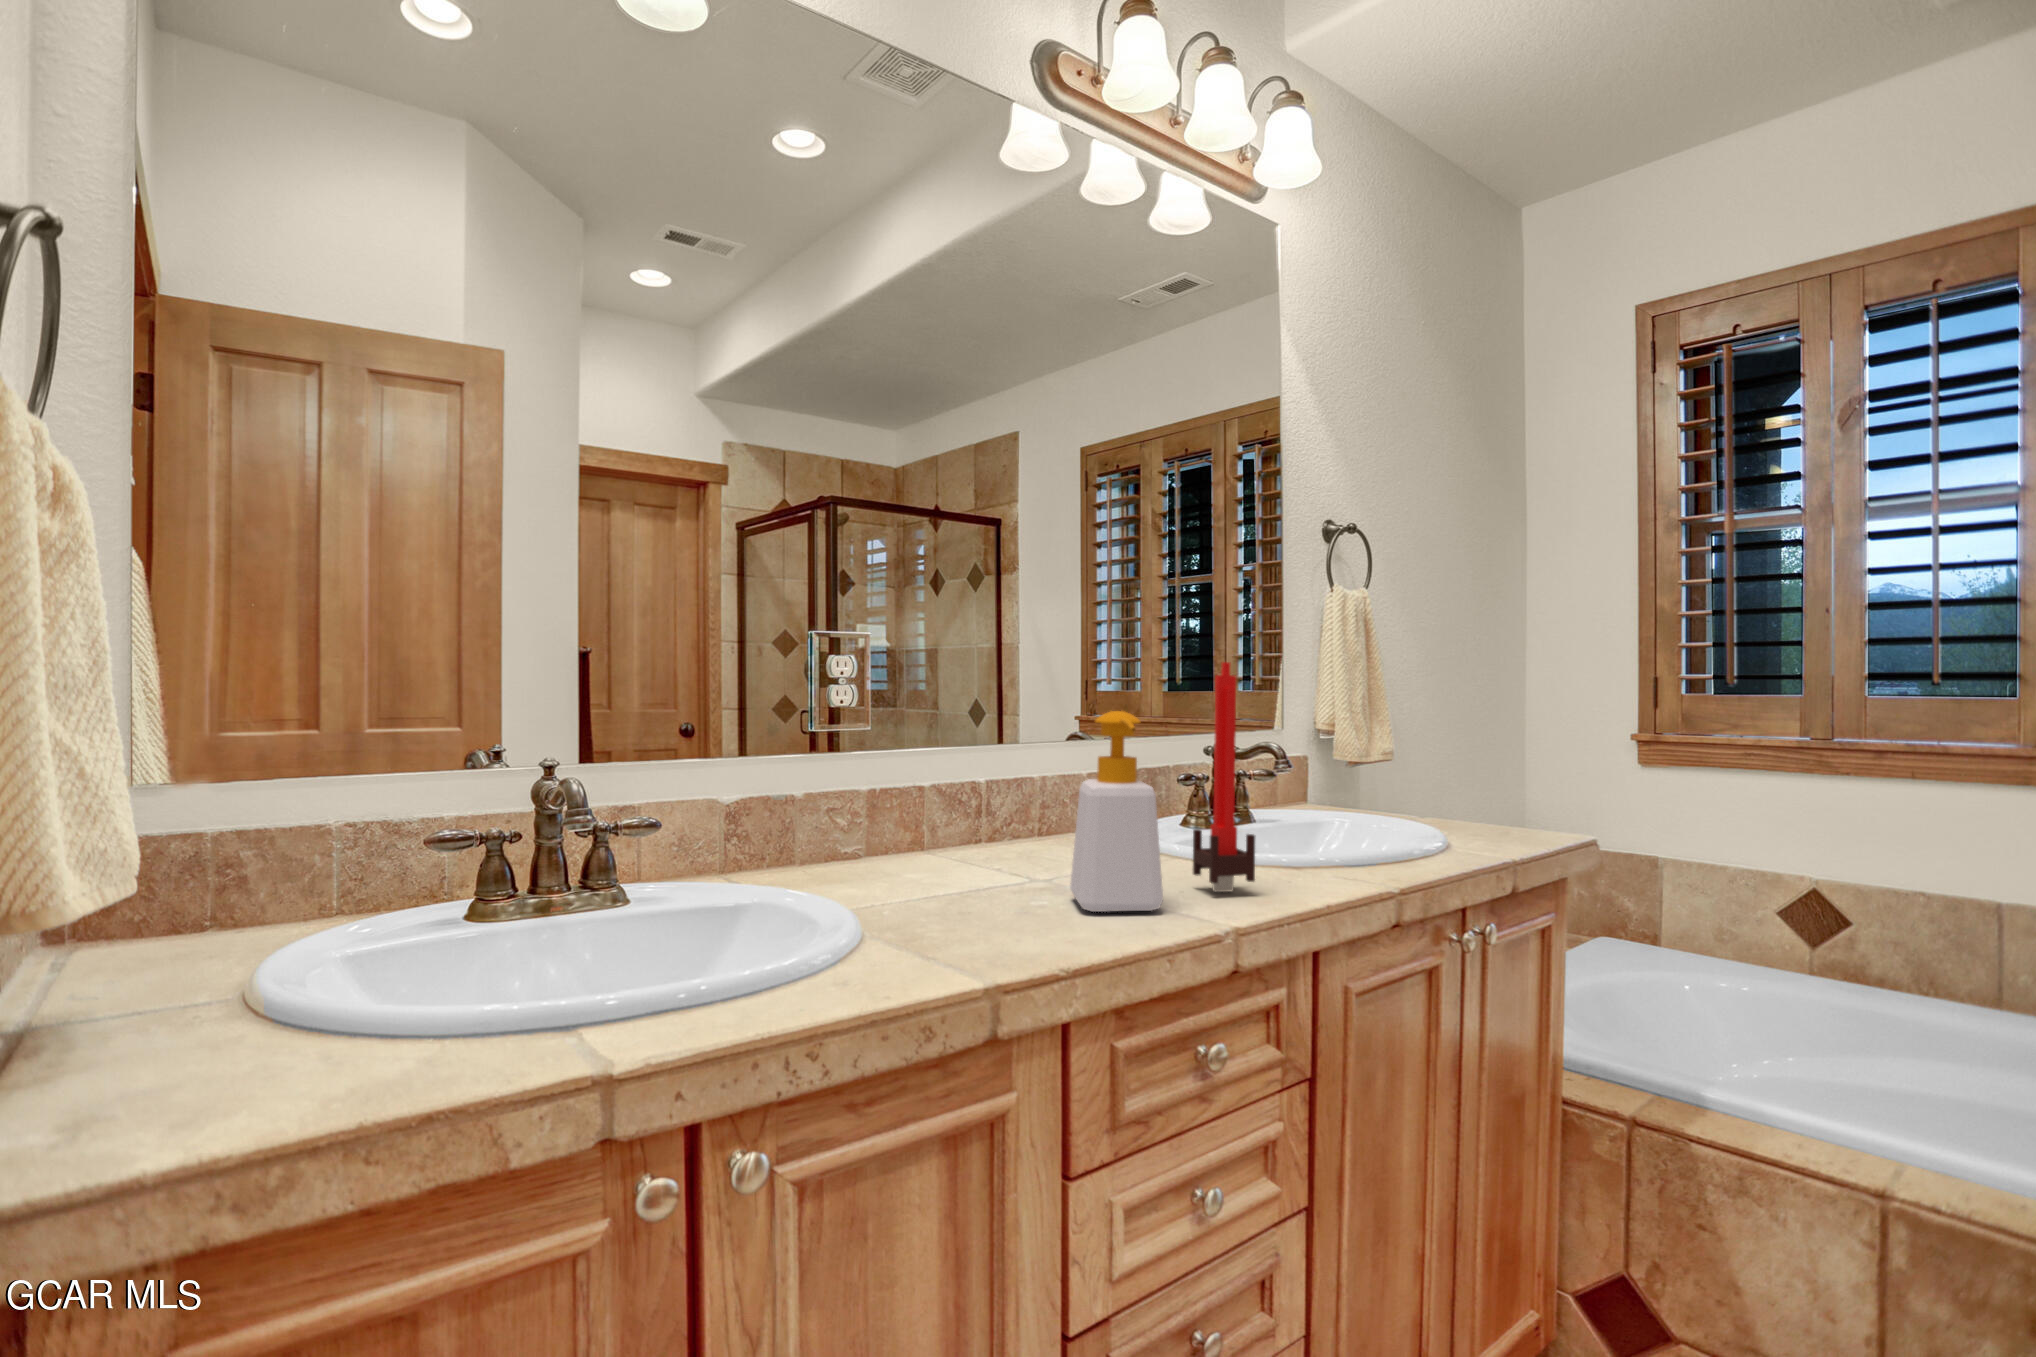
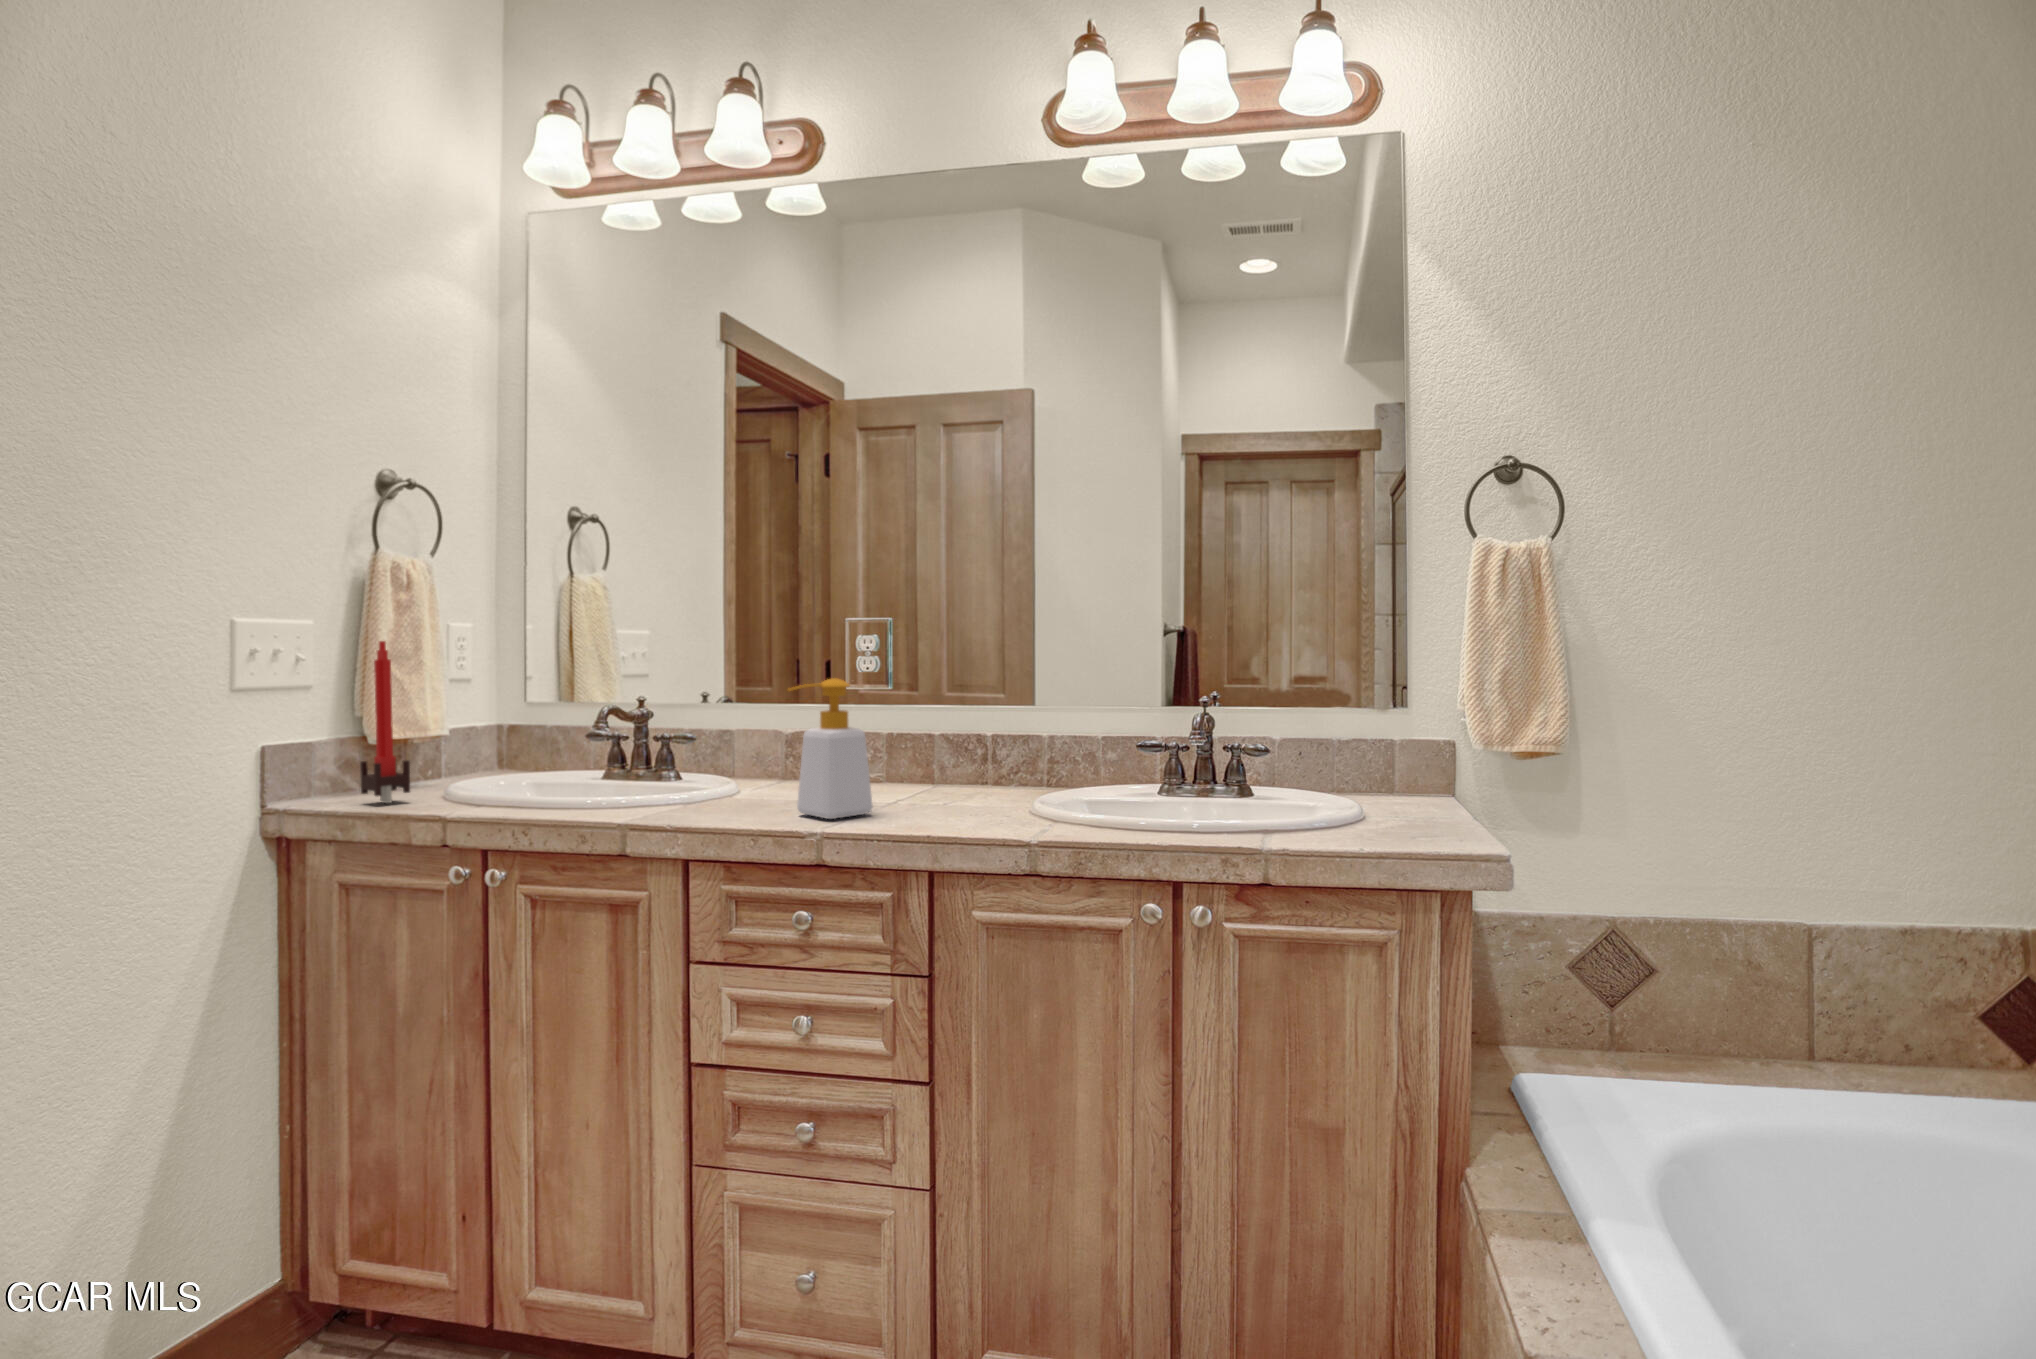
candle: present [1193,662,1255,892] -> present [360,641,410,803]

